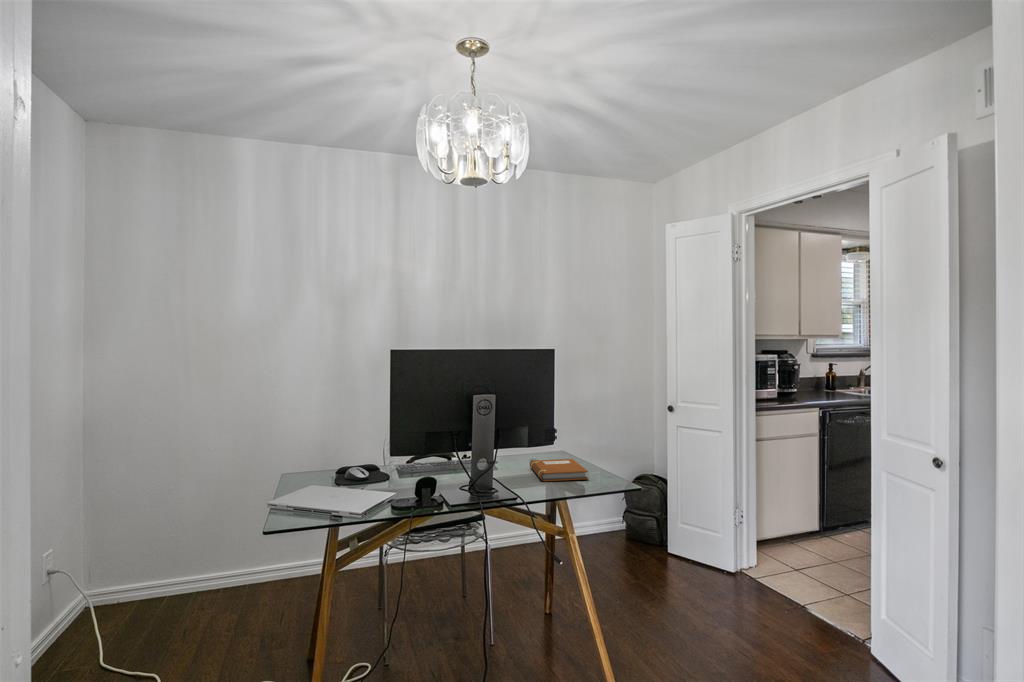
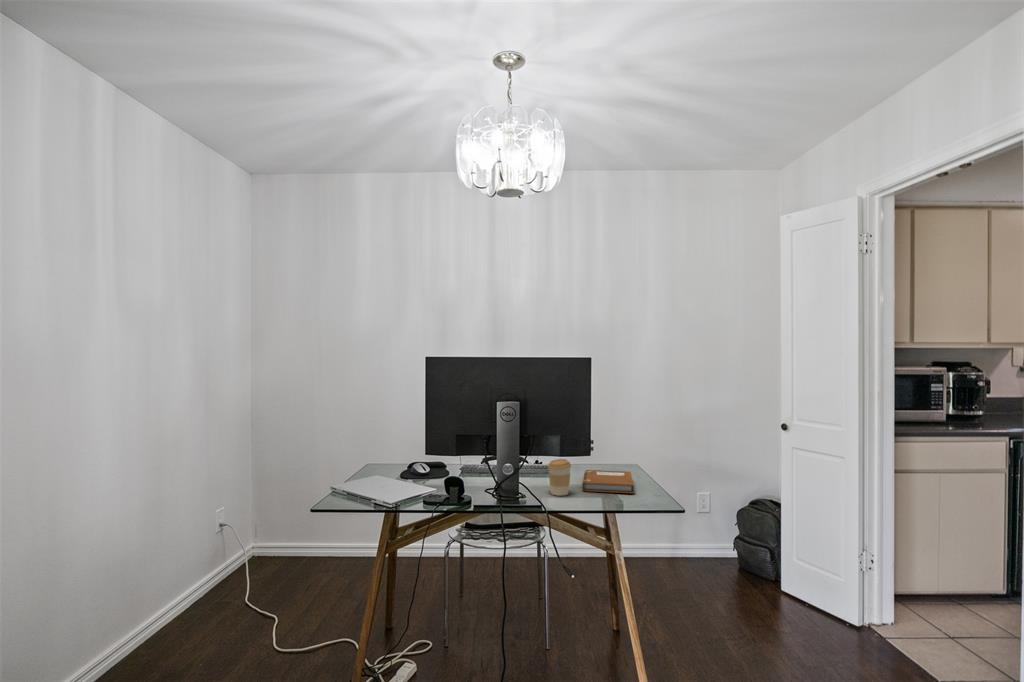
coffee cup: none [510,452,534,488] -> present [548,459,571,496]

